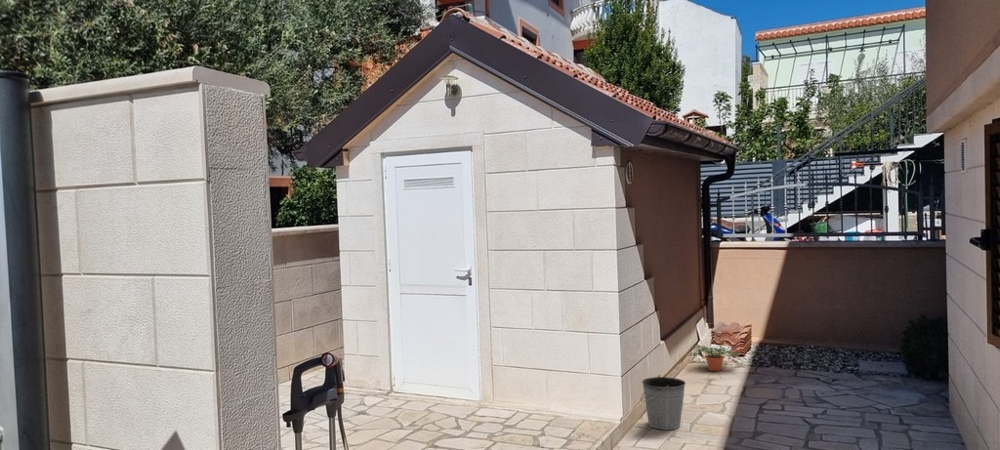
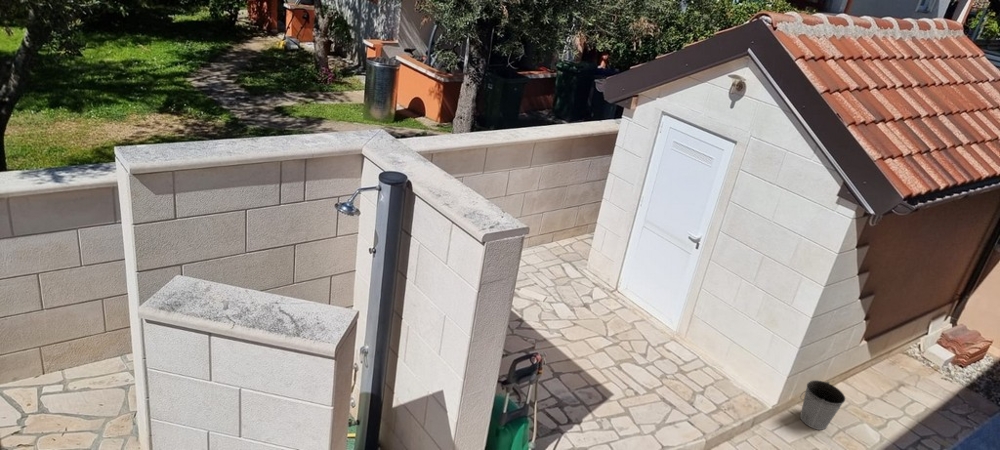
potted plant: present [689,345,737,371] -> none [898,343,950,376]

